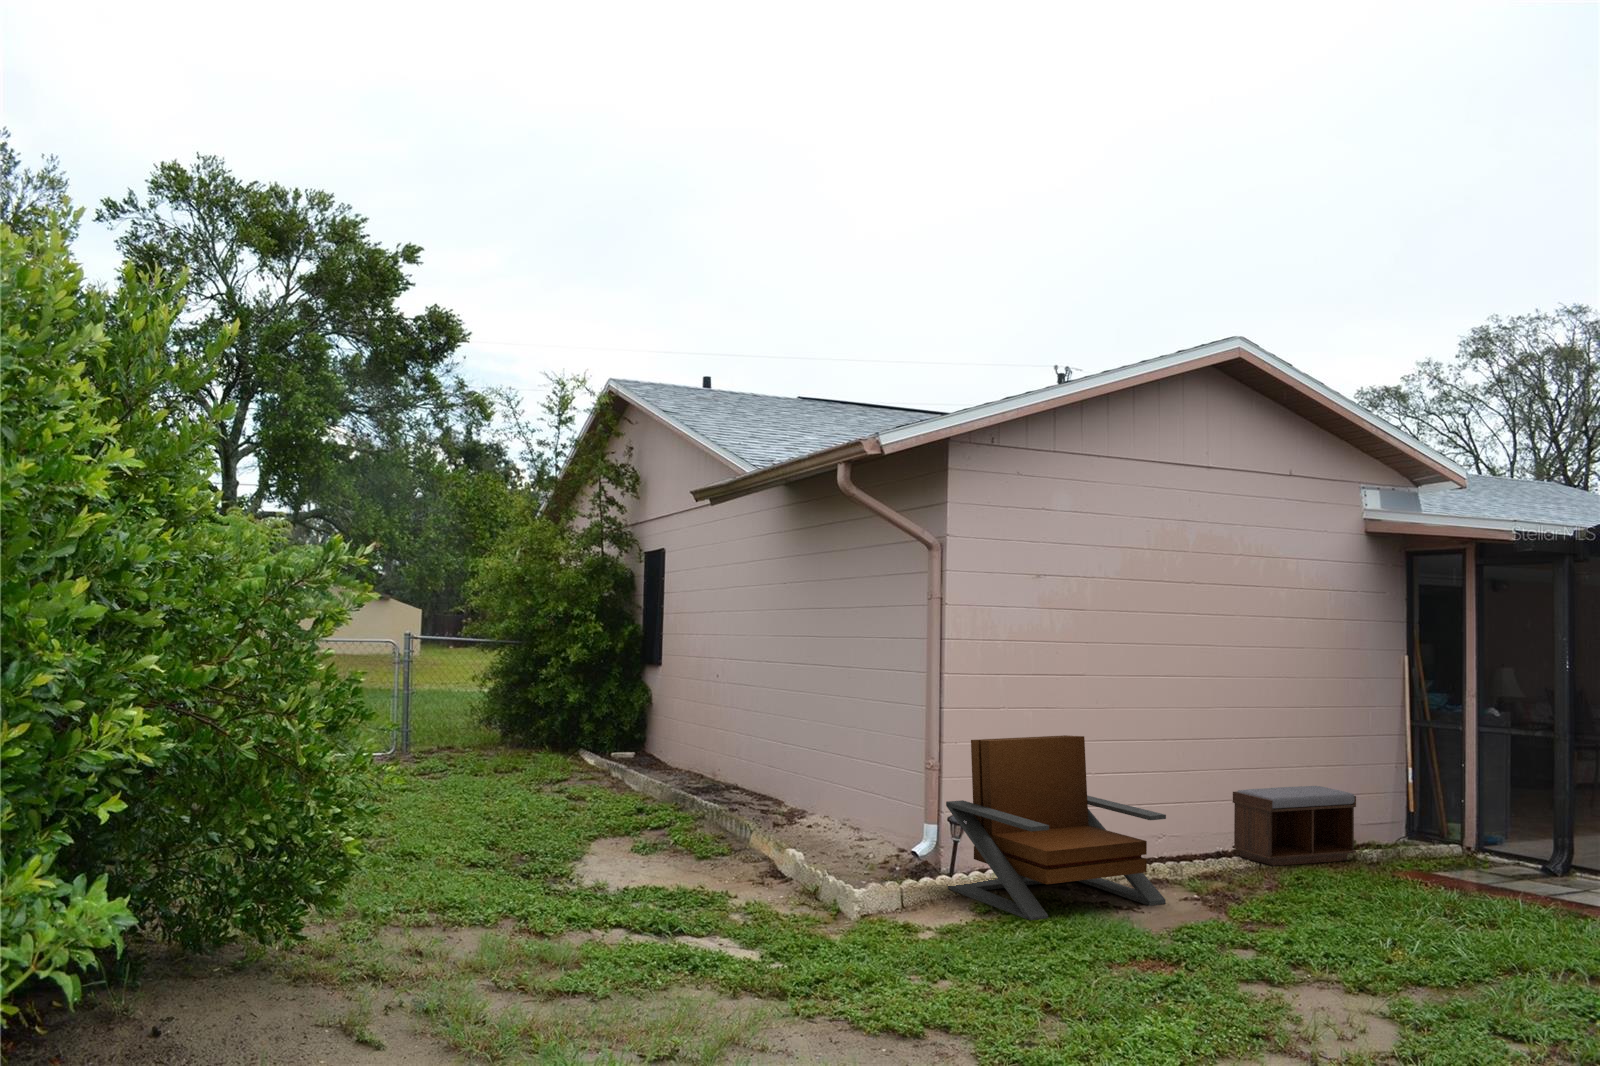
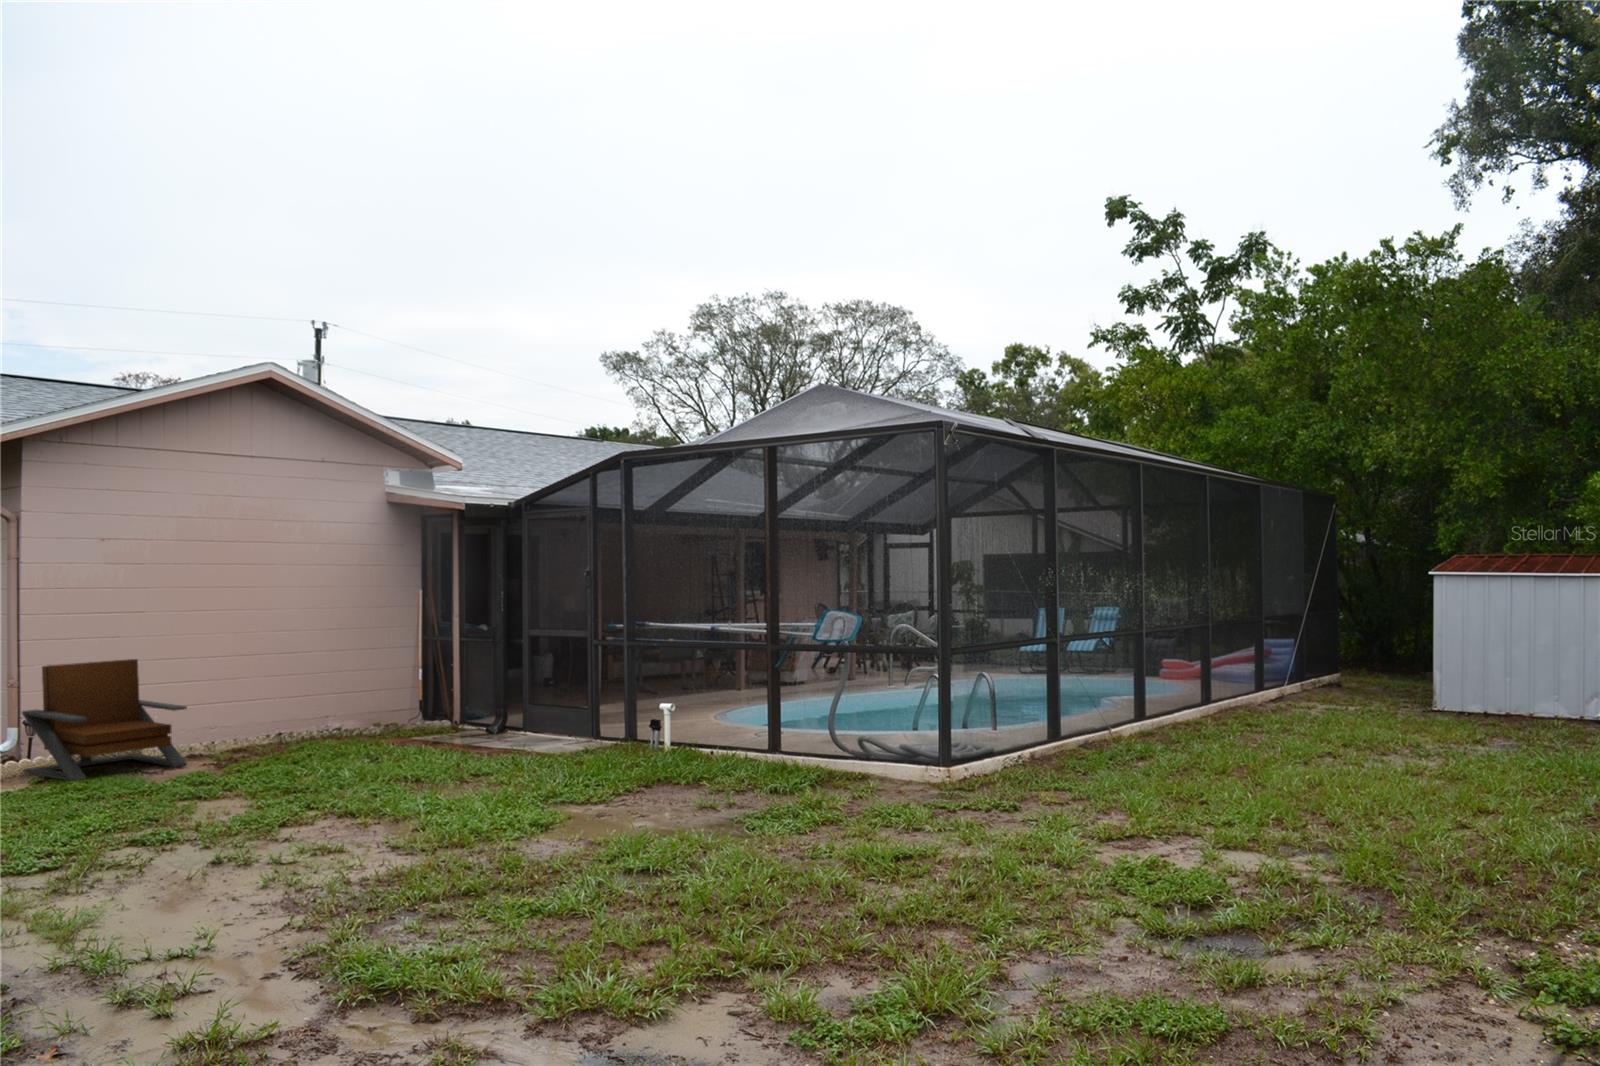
bench: present [1232,786,1356,866] -> none [279,686,367,741]

